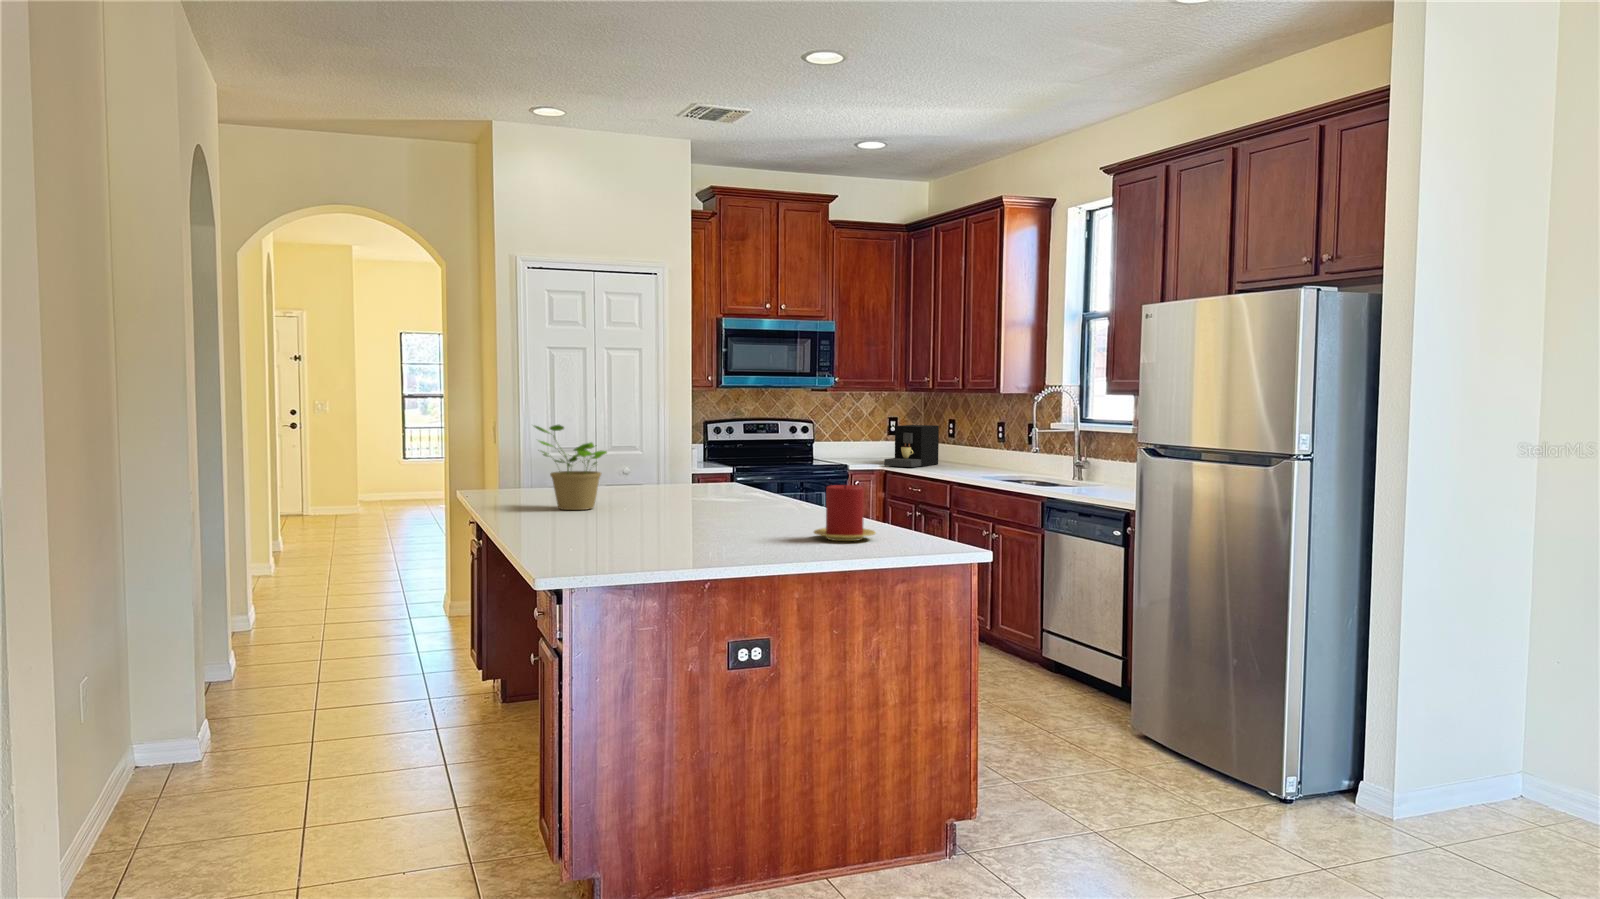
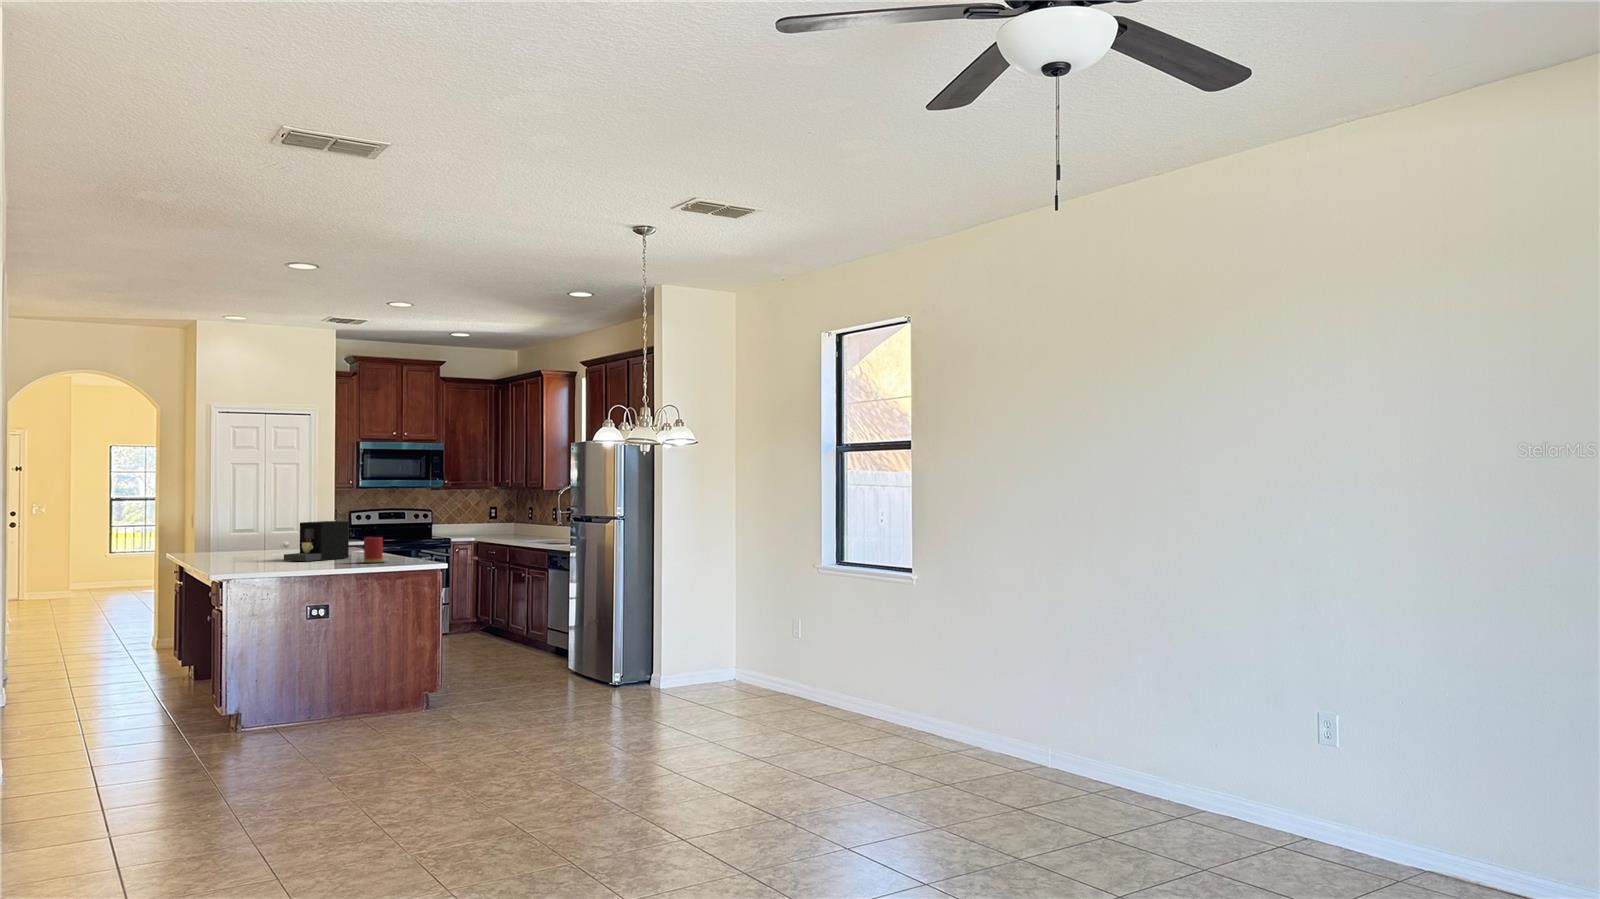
potted plant: present [534,425,607,510] -> none [214,512,260,559]
coffee maker: present [884,425,939,467] -> present [284,521,349,561]

